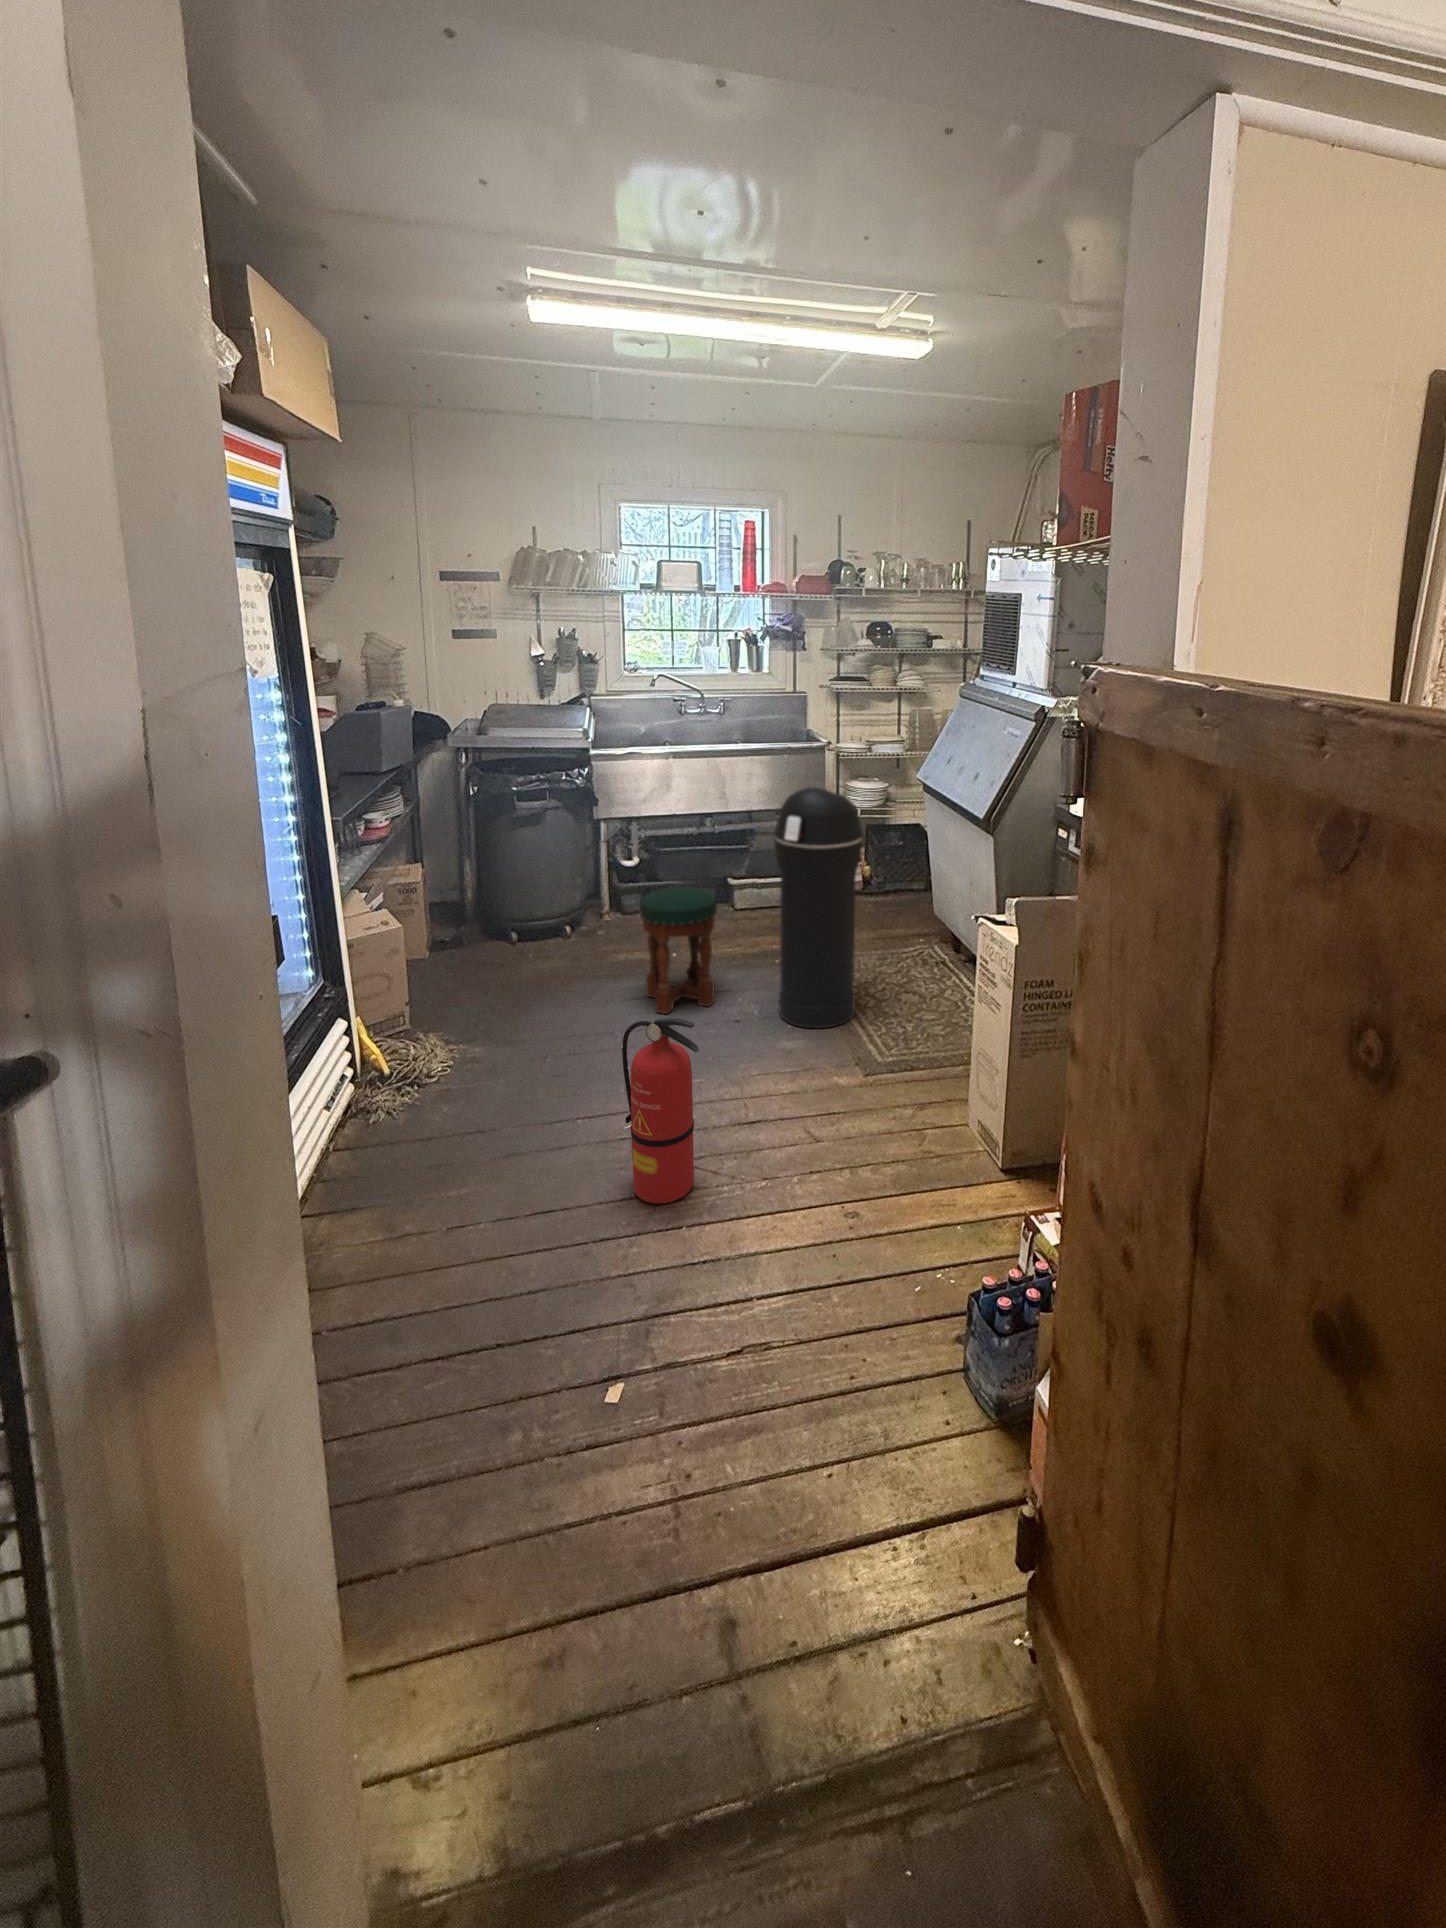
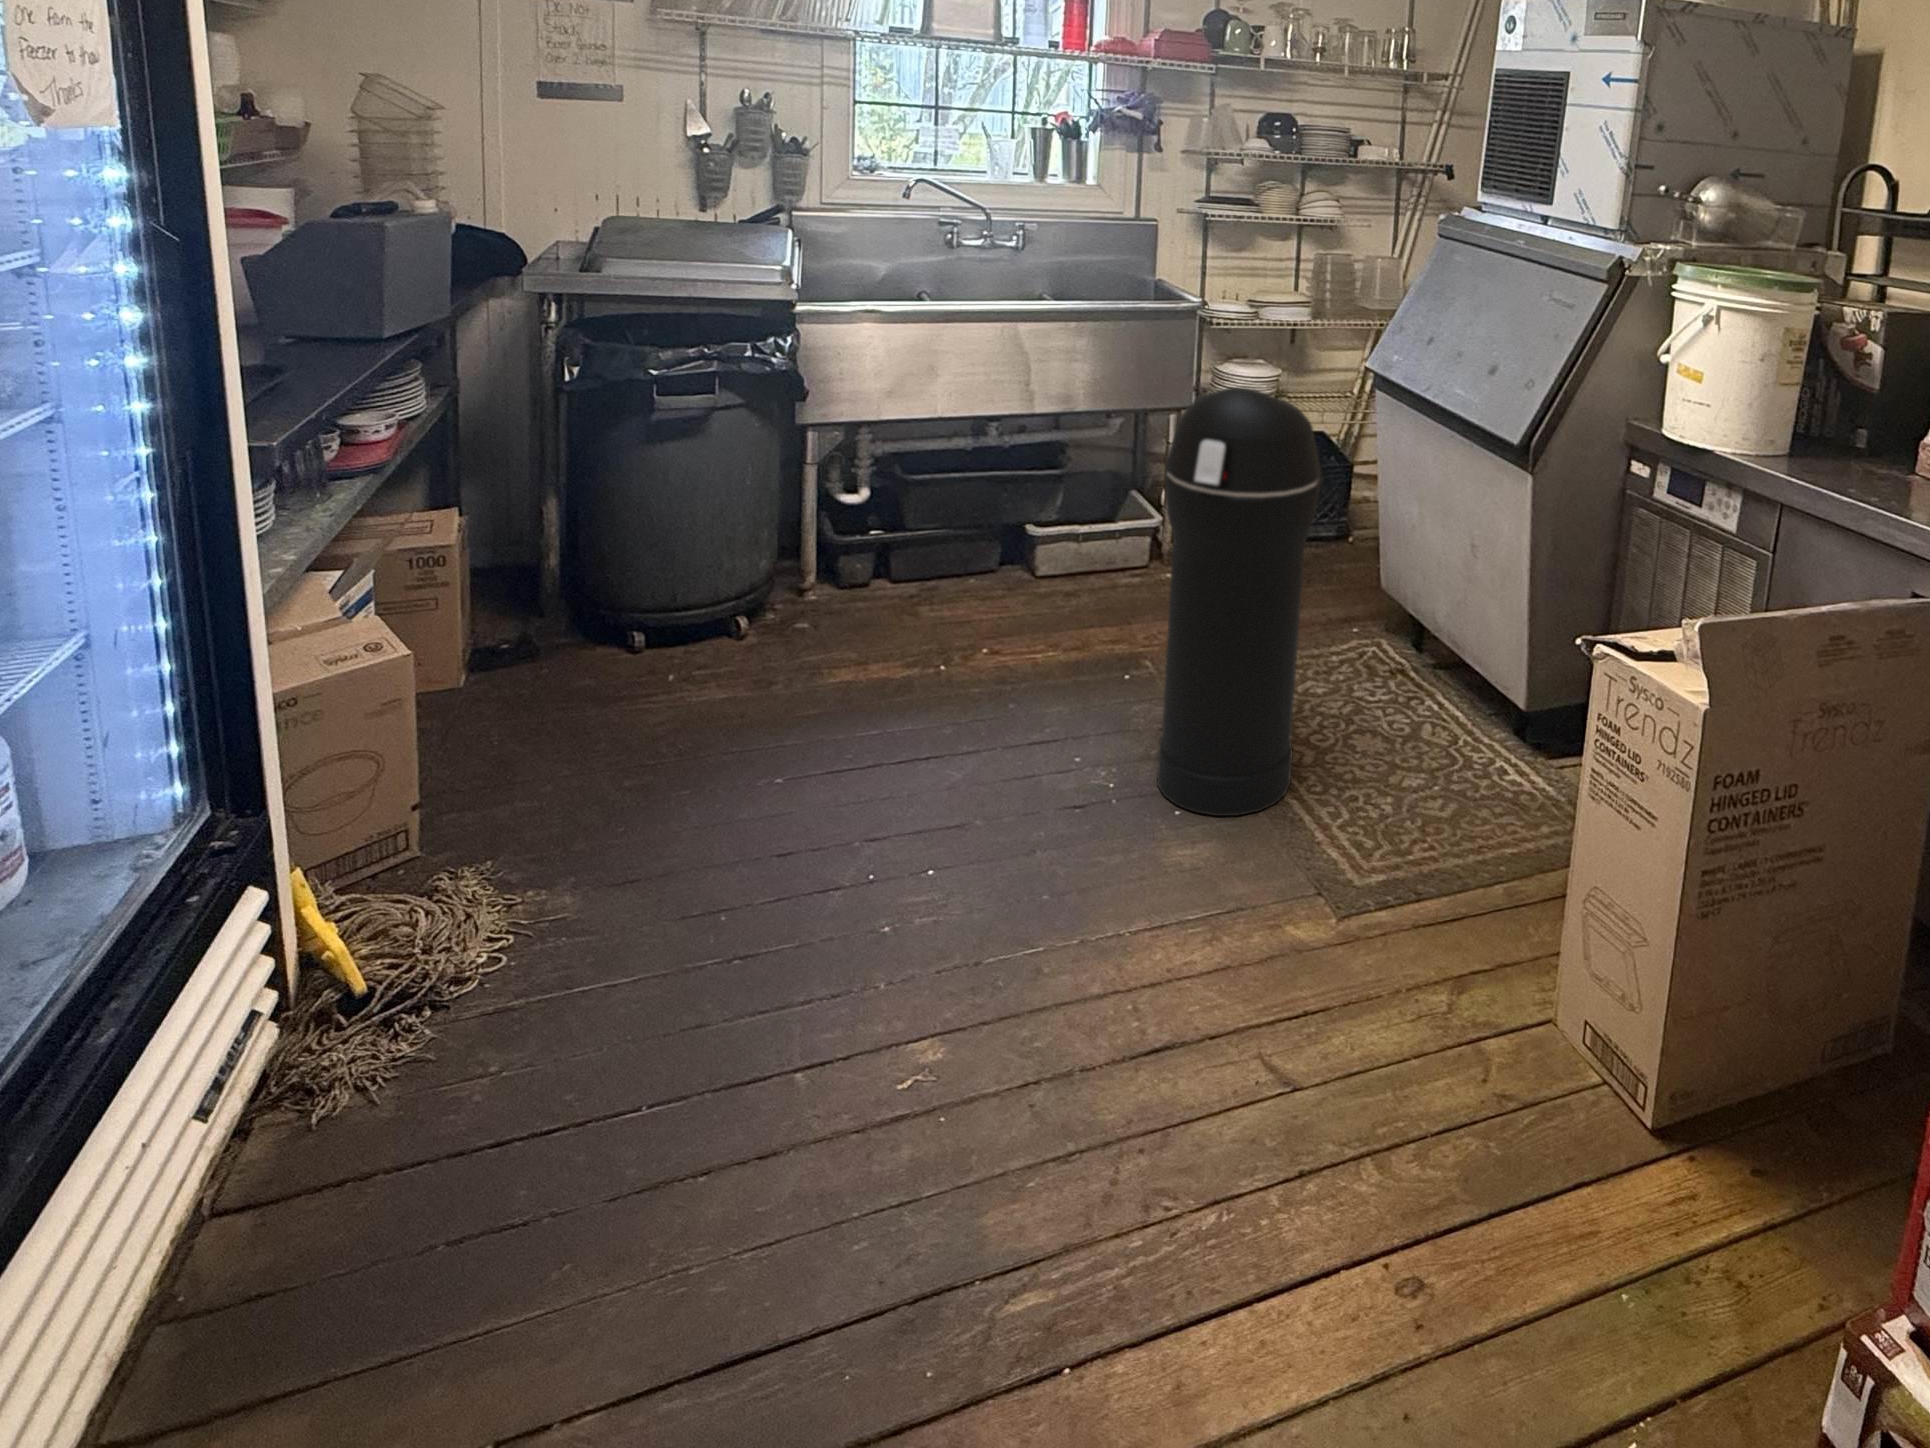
stool: present [640,887,717,1014] -> none [905,558,1047,797]
fire extinguisher: present [622,1018,699,1204] -> none [926,899,1106,1305]

